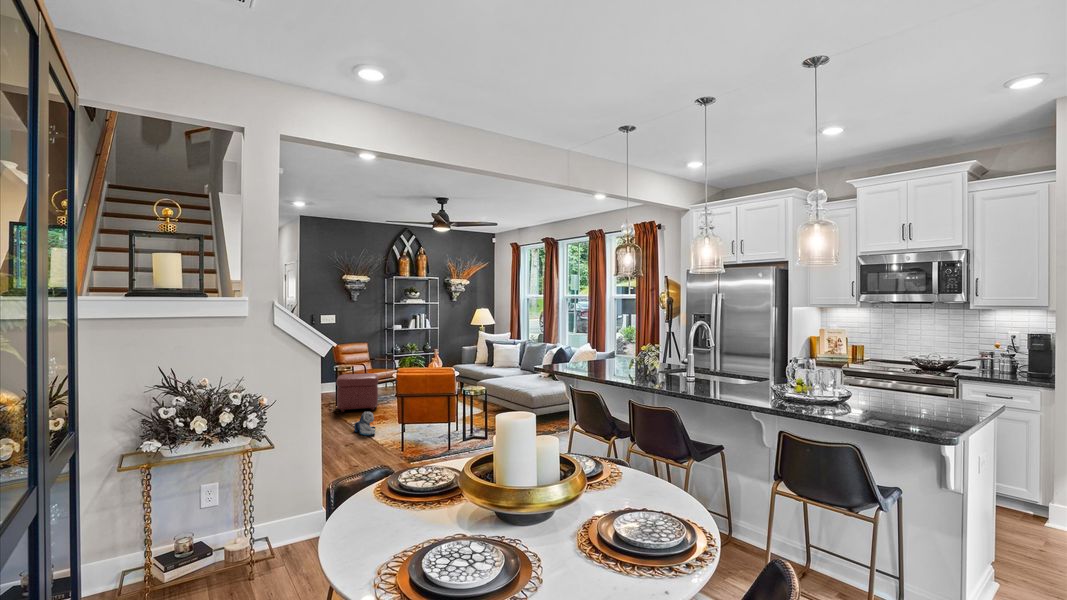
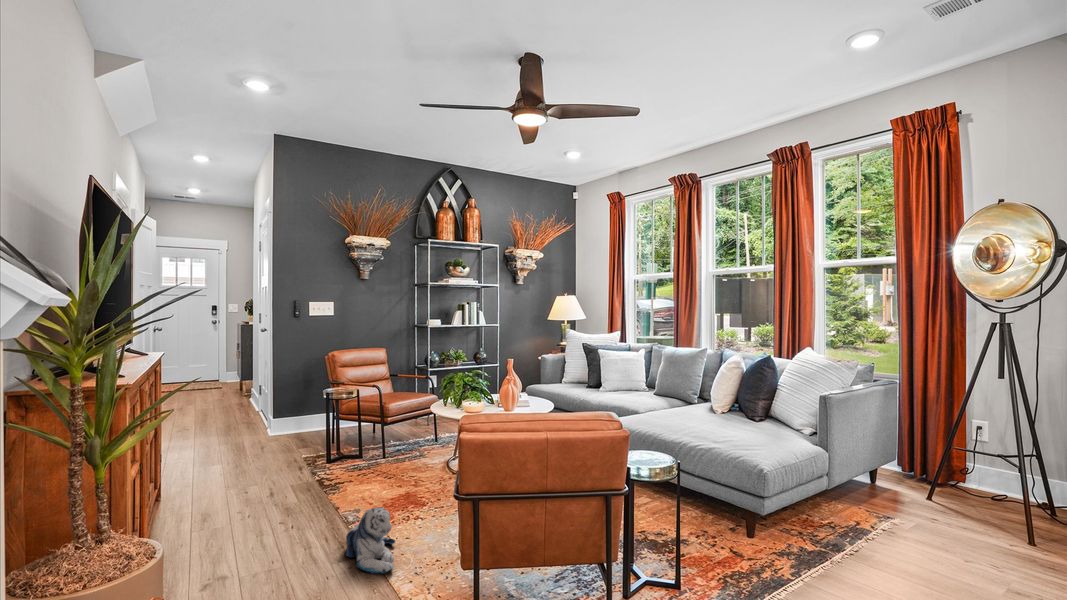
ottoman: present [336,373,378,412] -> none [322,403,403,482]

